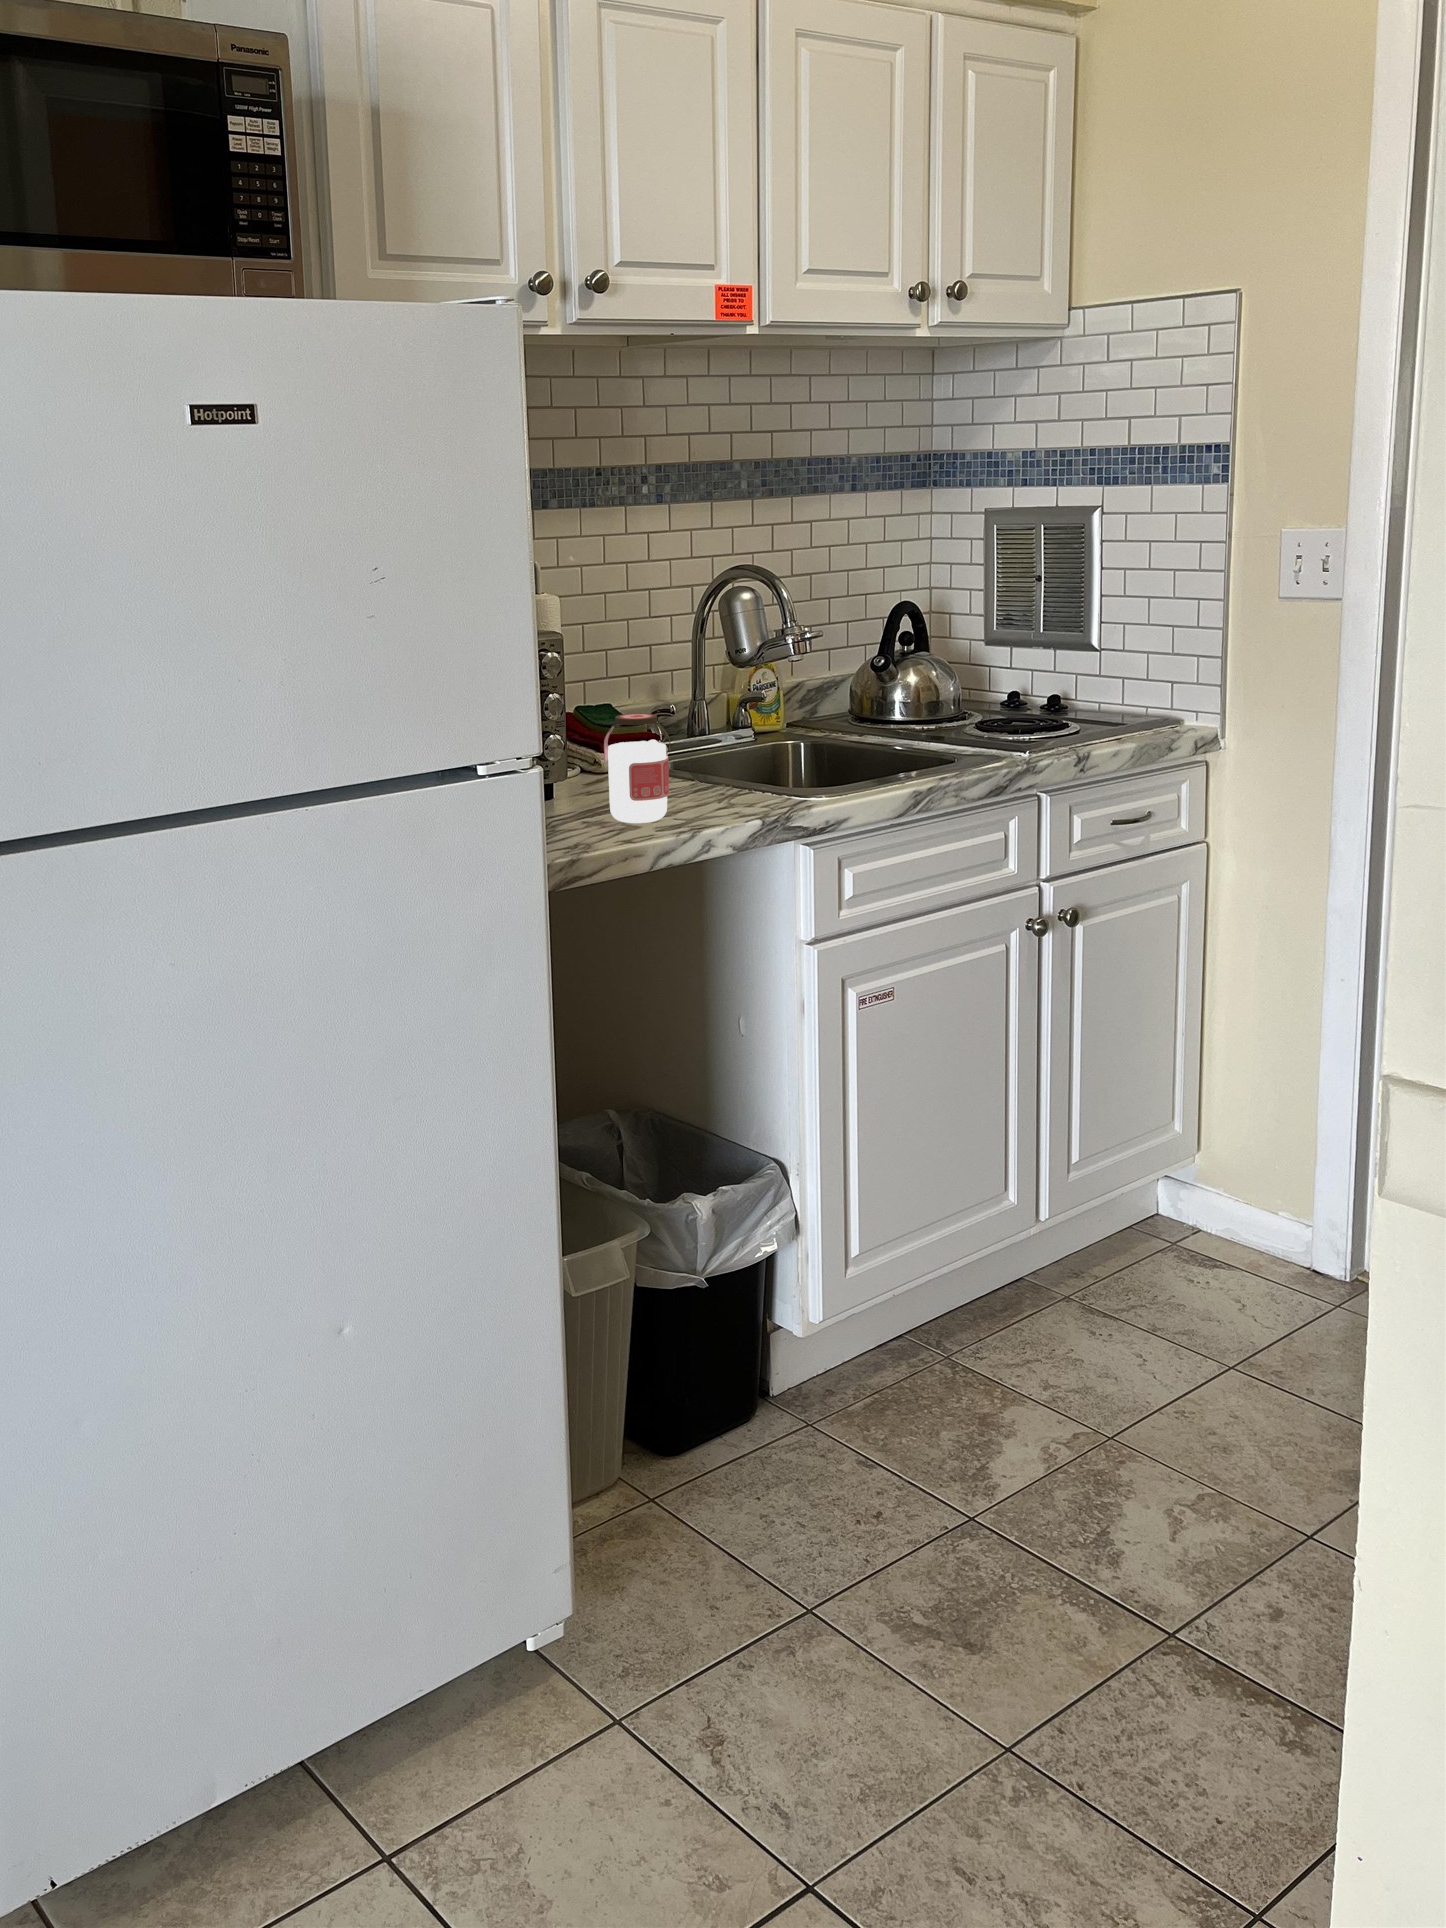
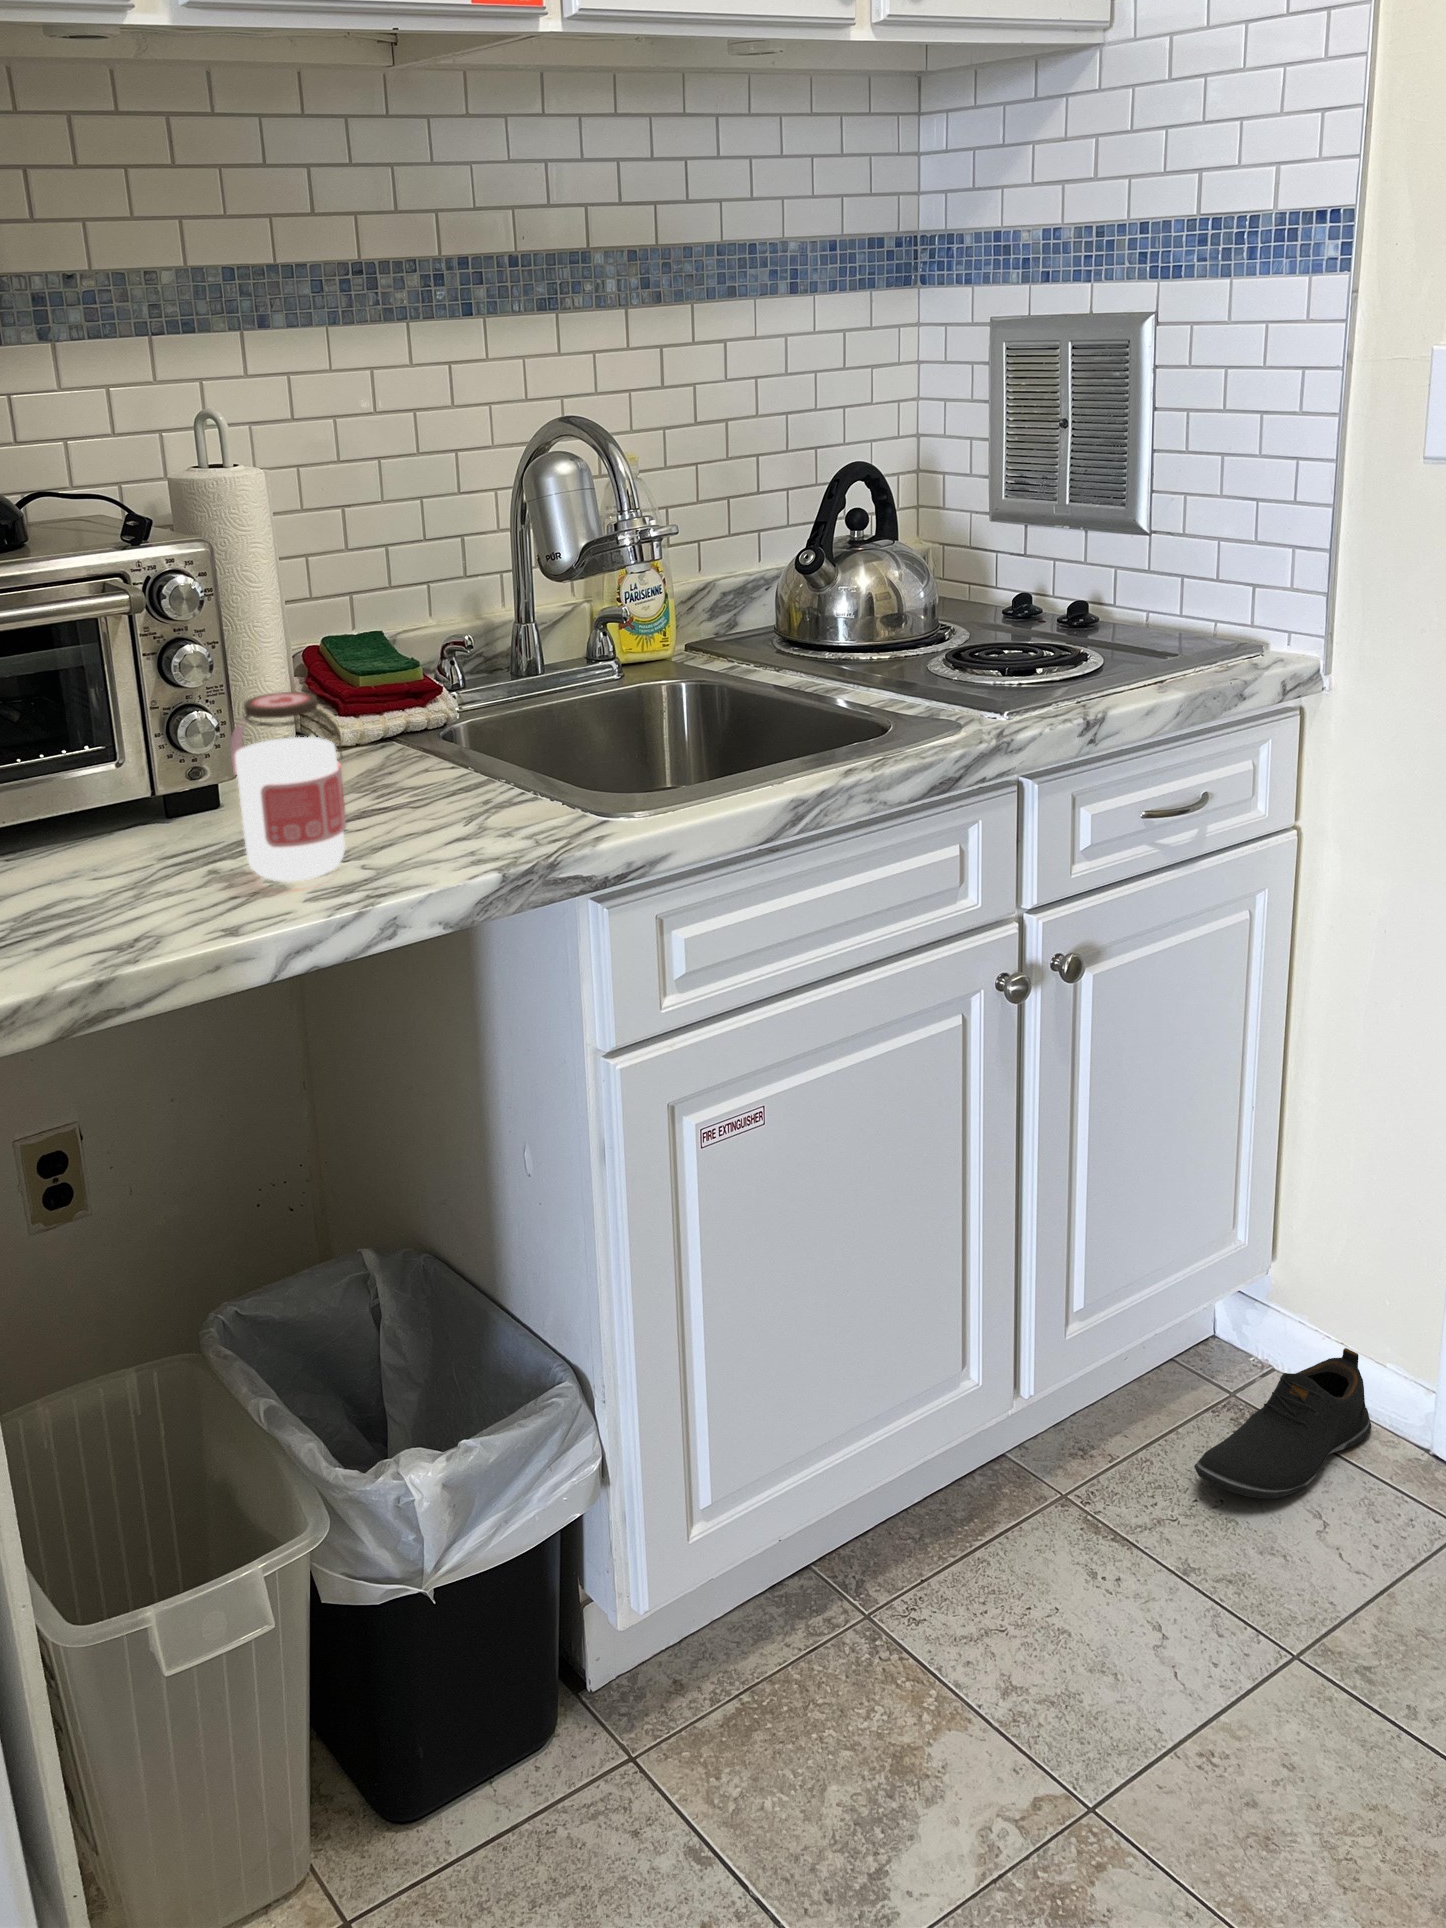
shoe: none [1156,1203,1272,1292] -> present [1194,1348,1371,1499]

